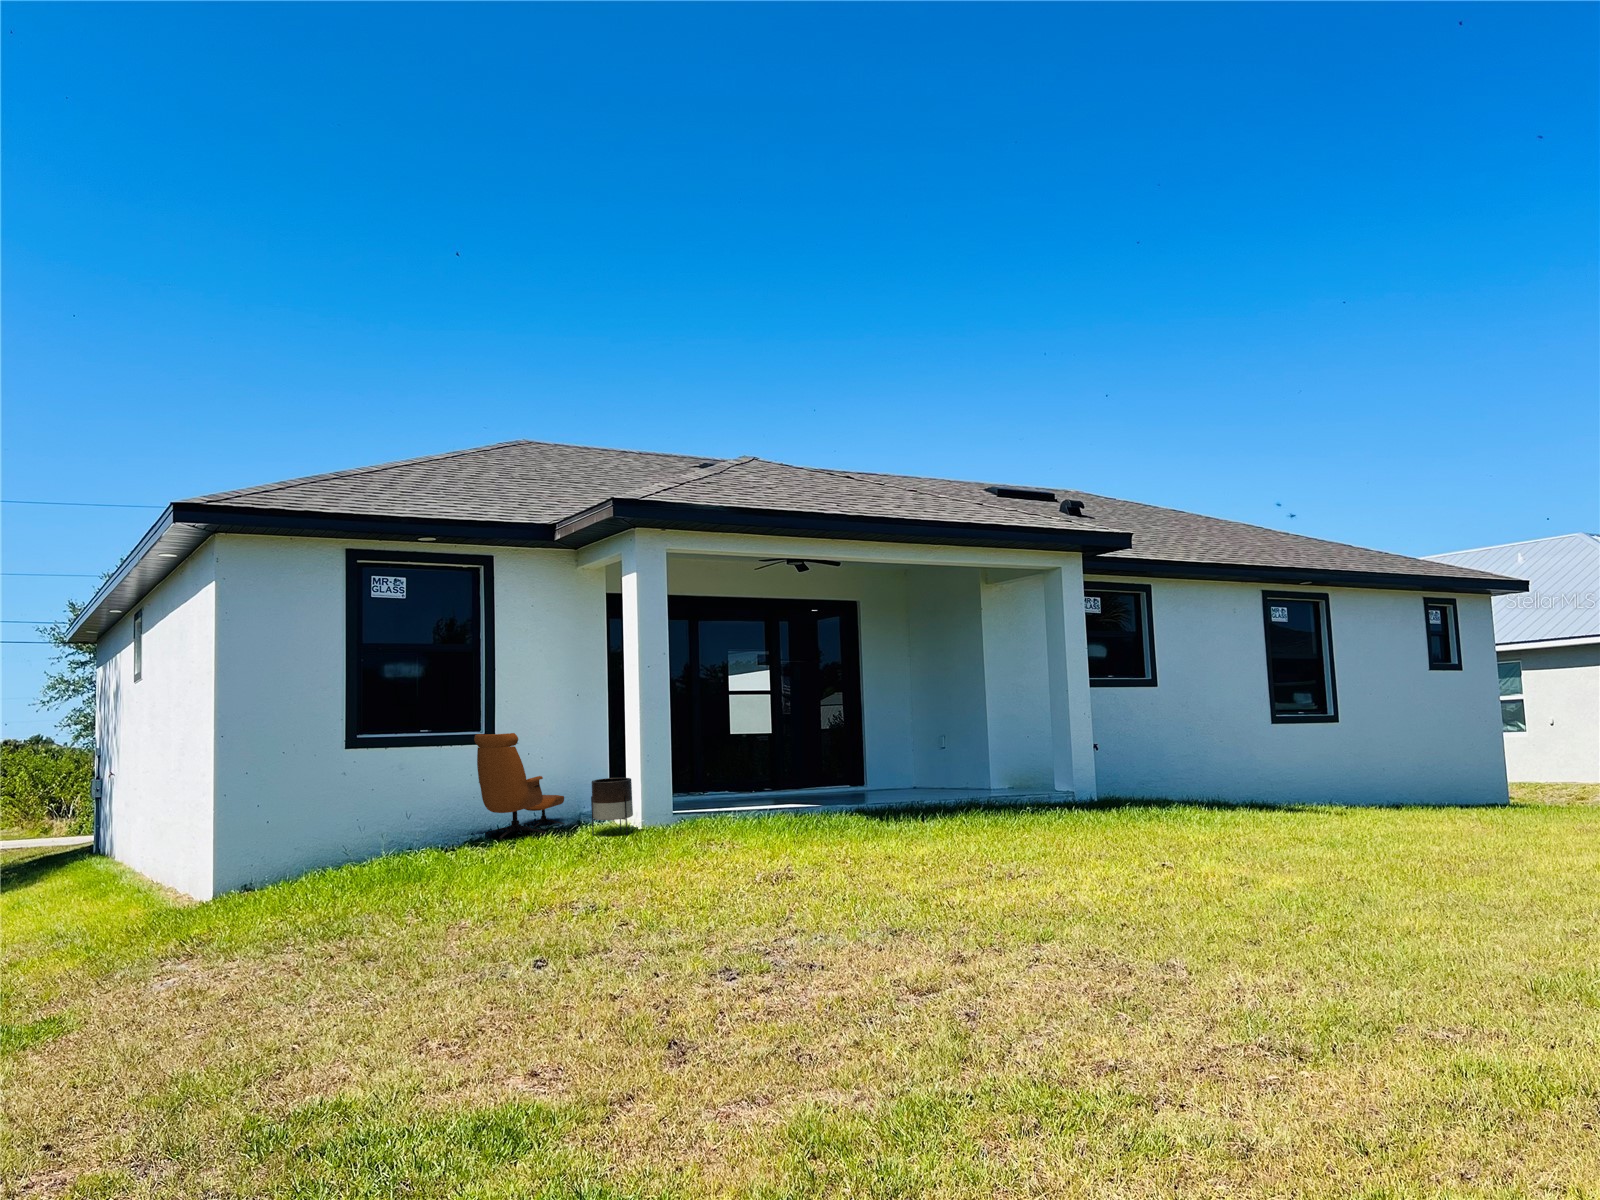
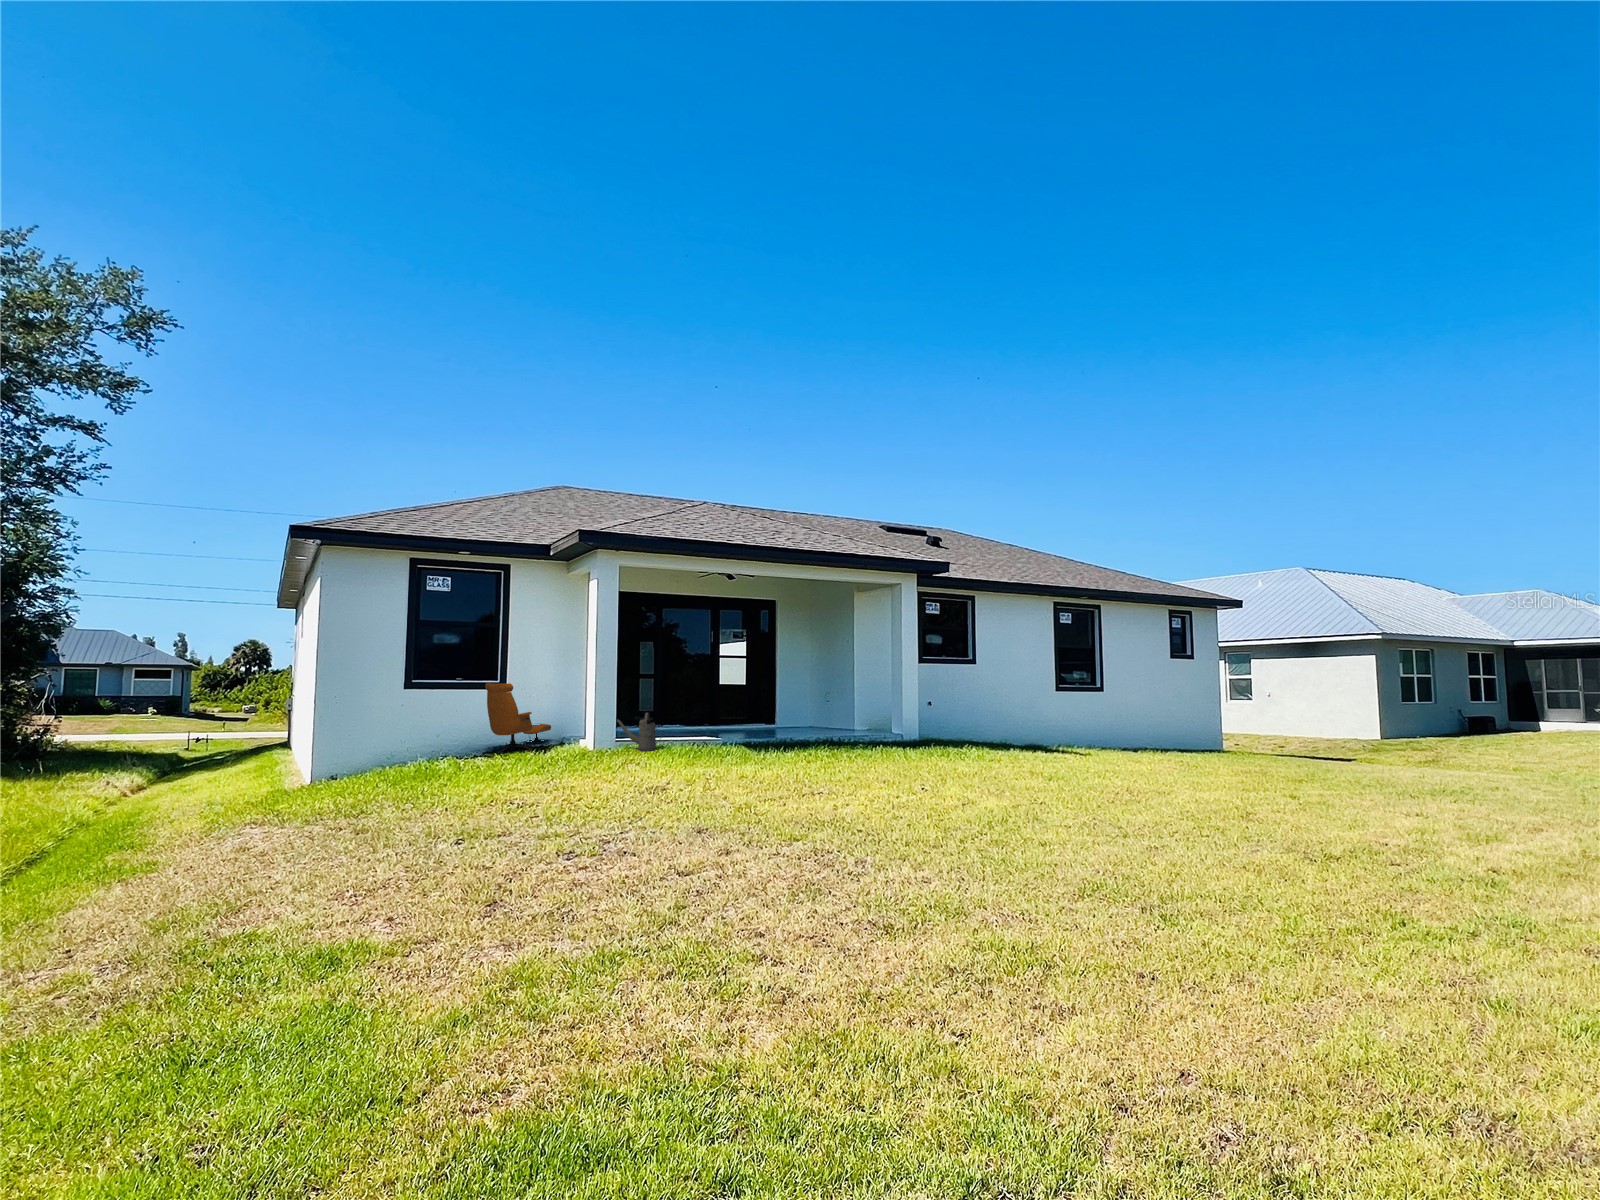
watering can: none [673,770,742,828] -> present [617,713,662,751]
planter: present [591,778,633,836] -> none [561,715,589,753]

